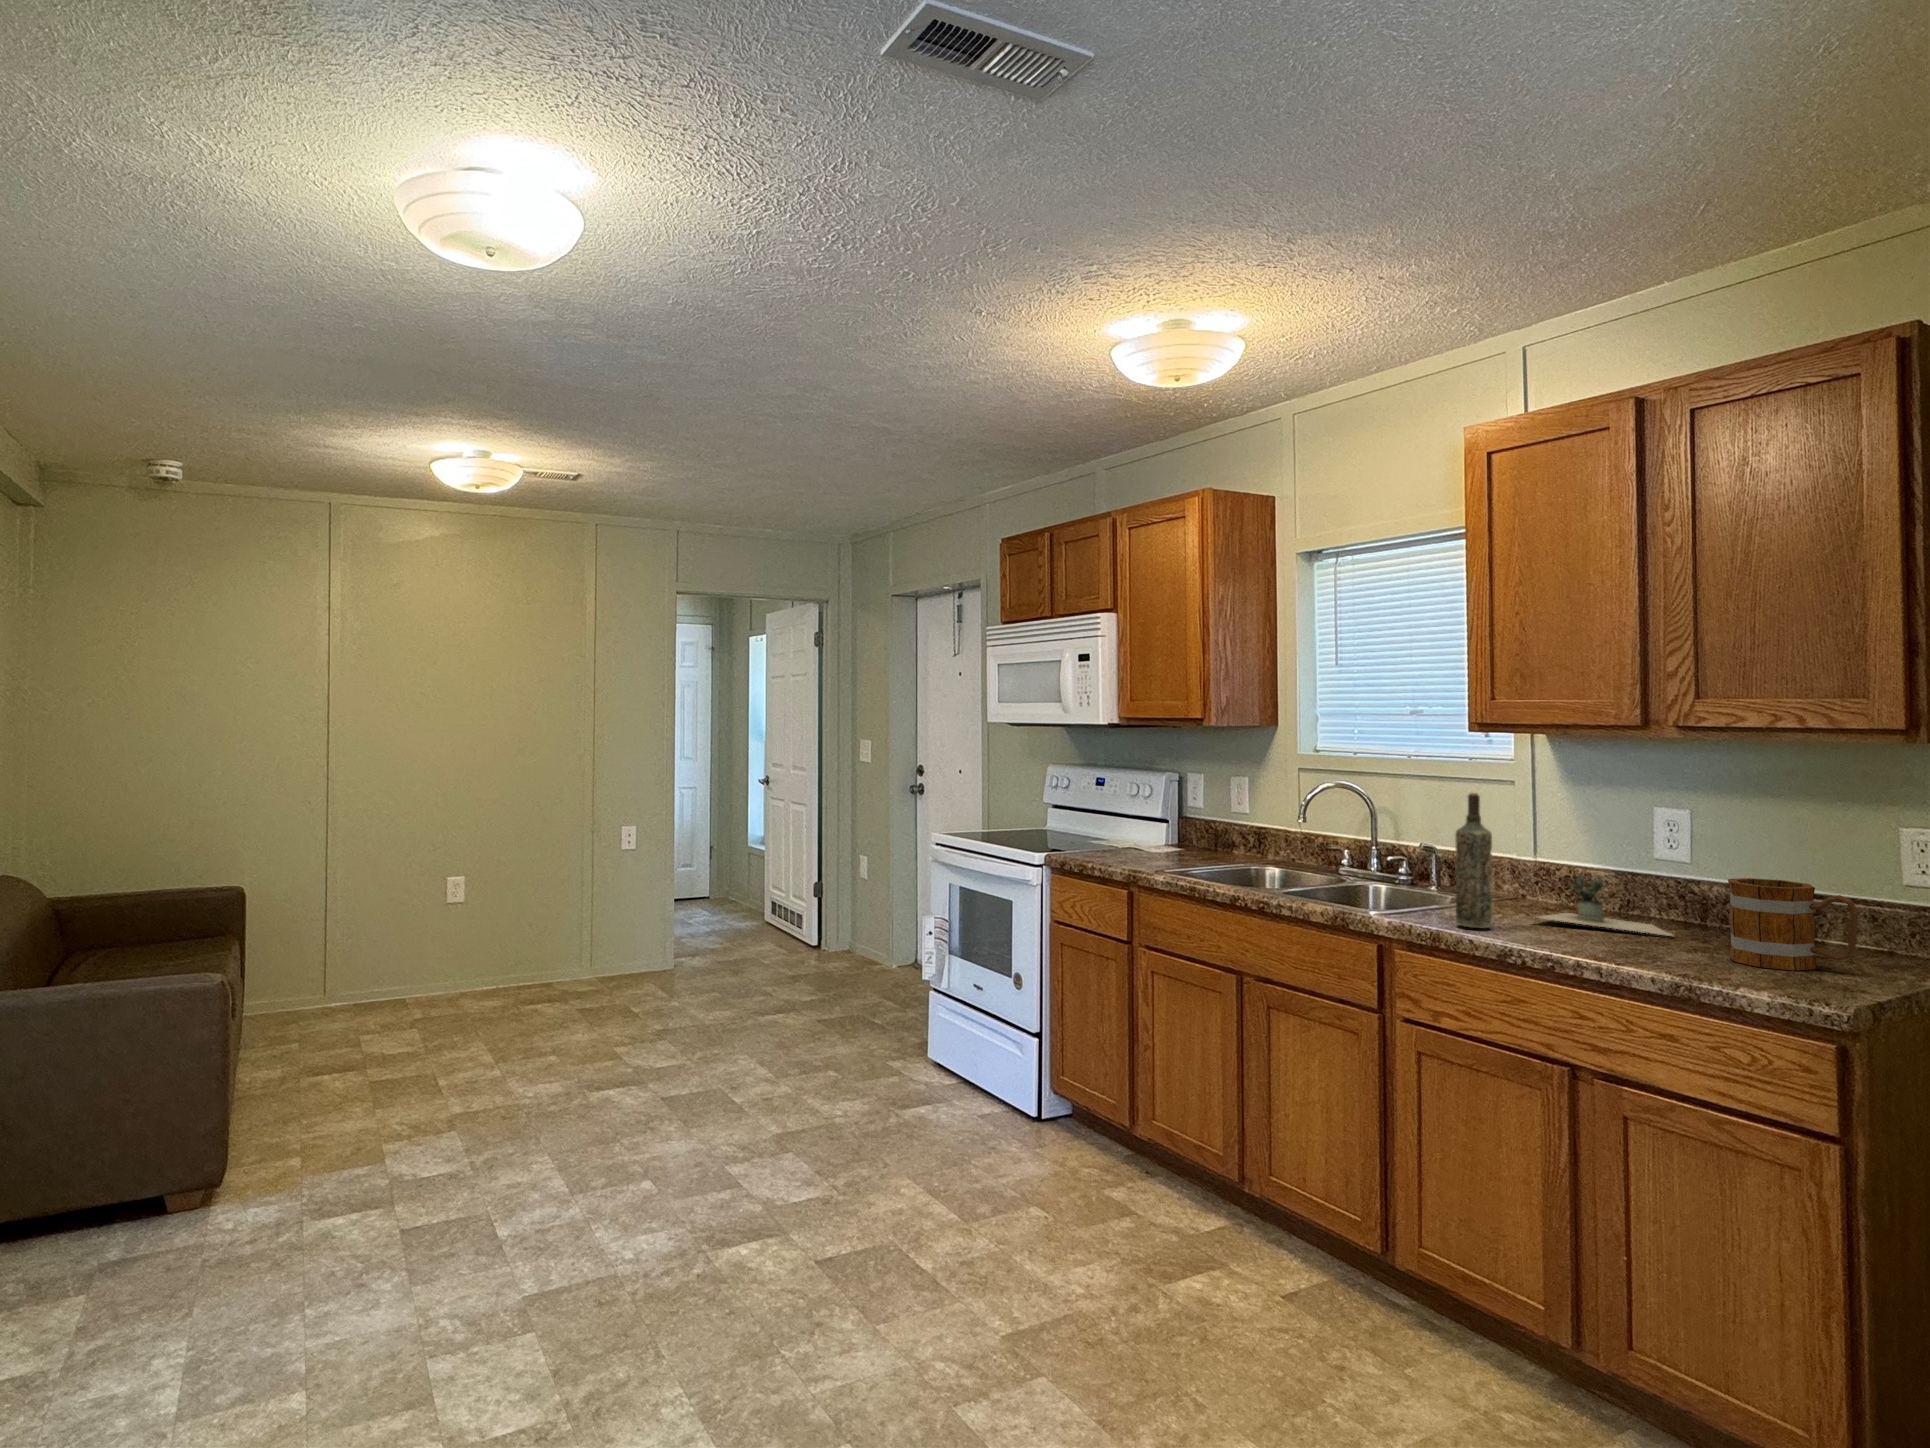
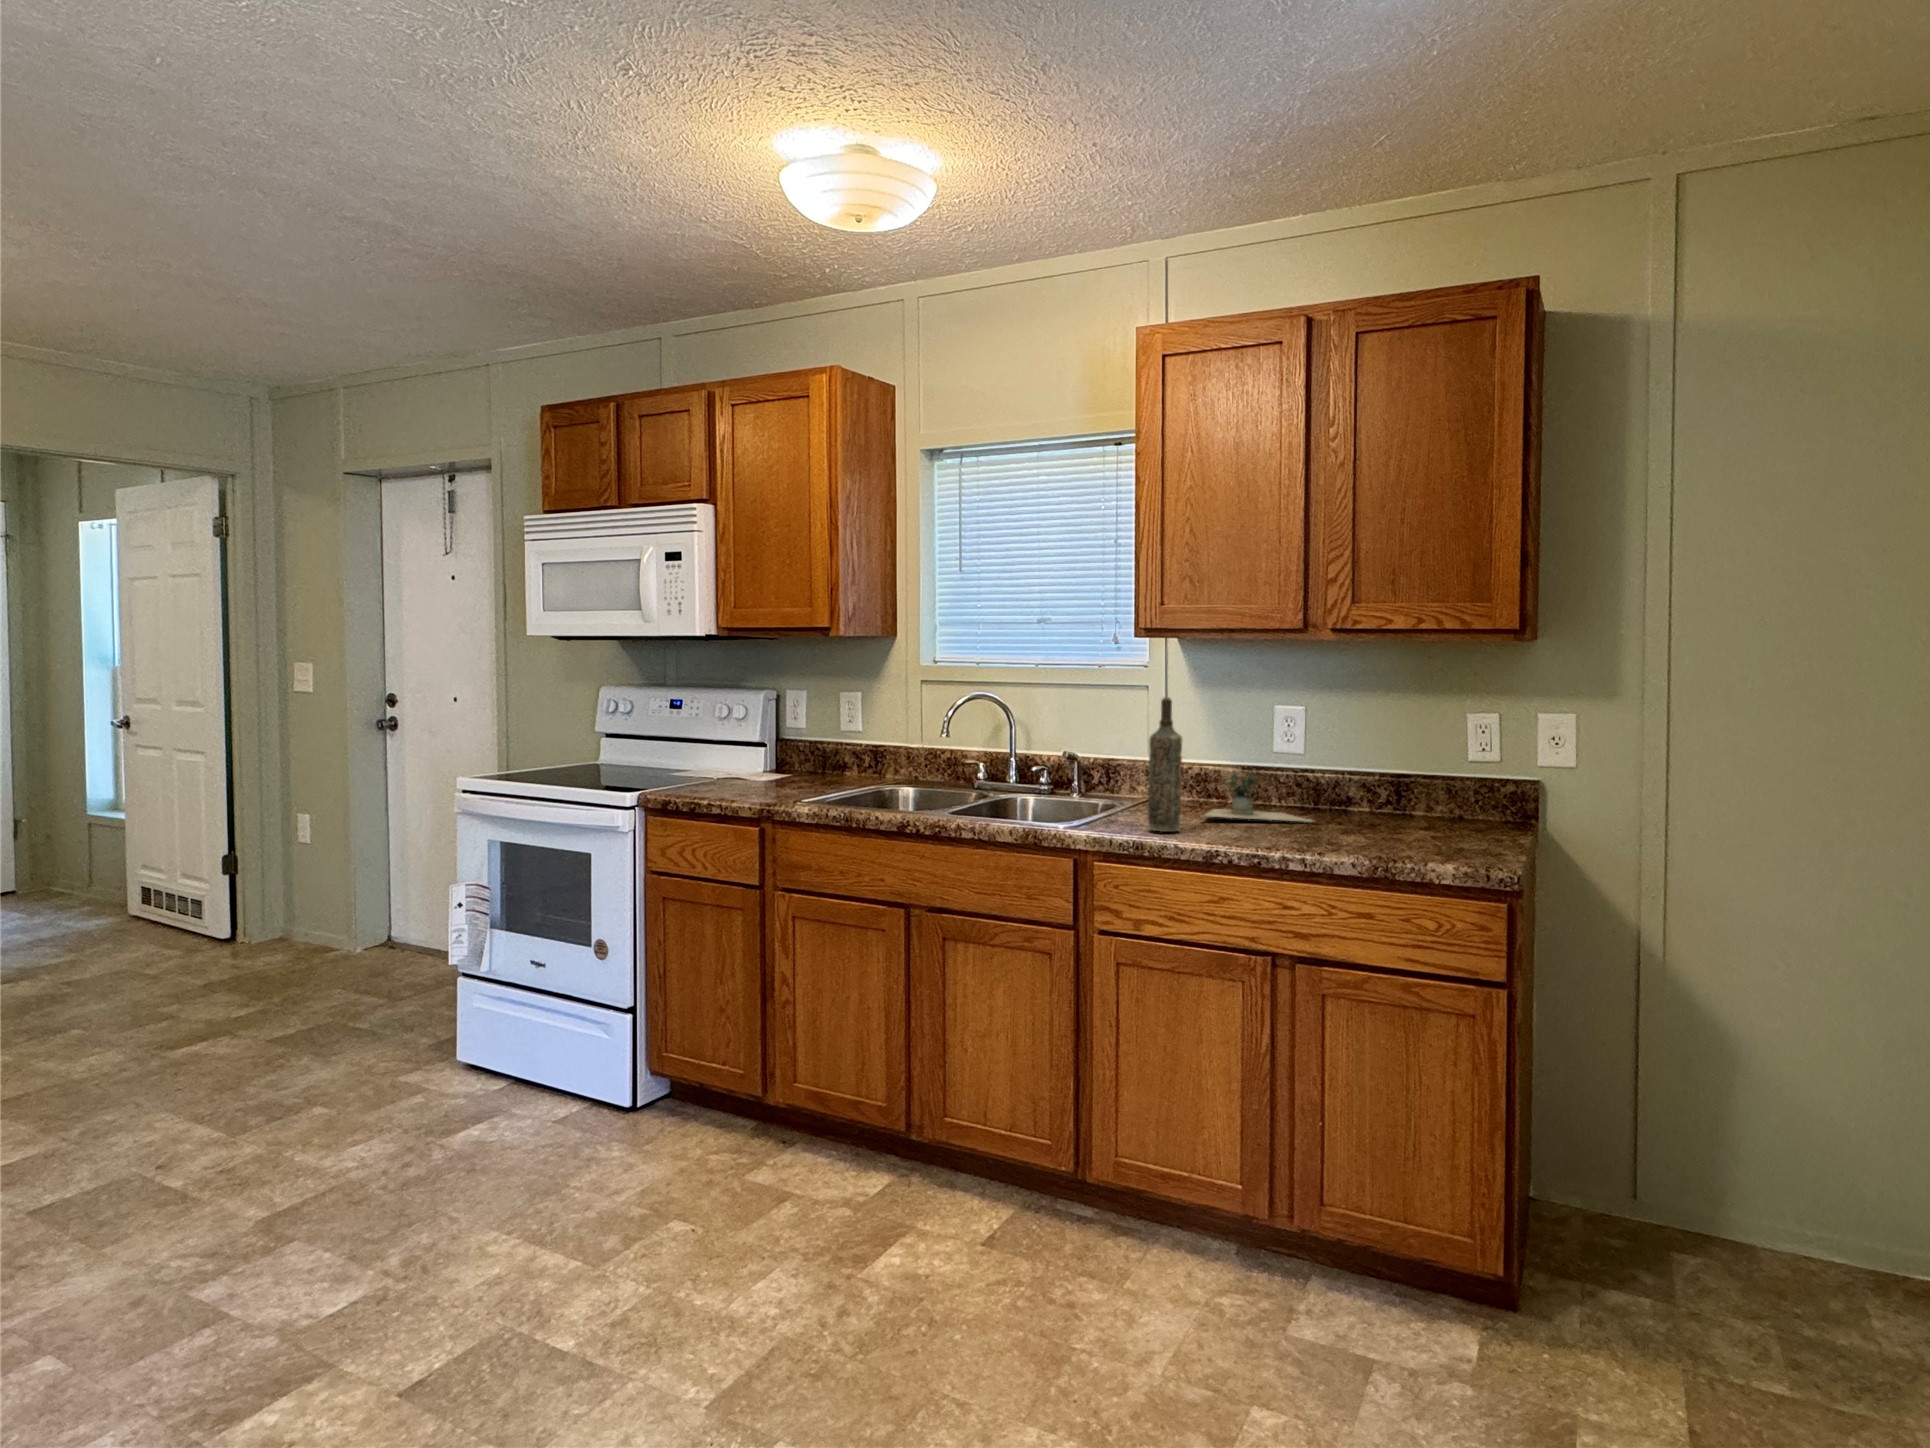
mug: present [1728,878,1858,971] -> none [1377,764,1475,842]

